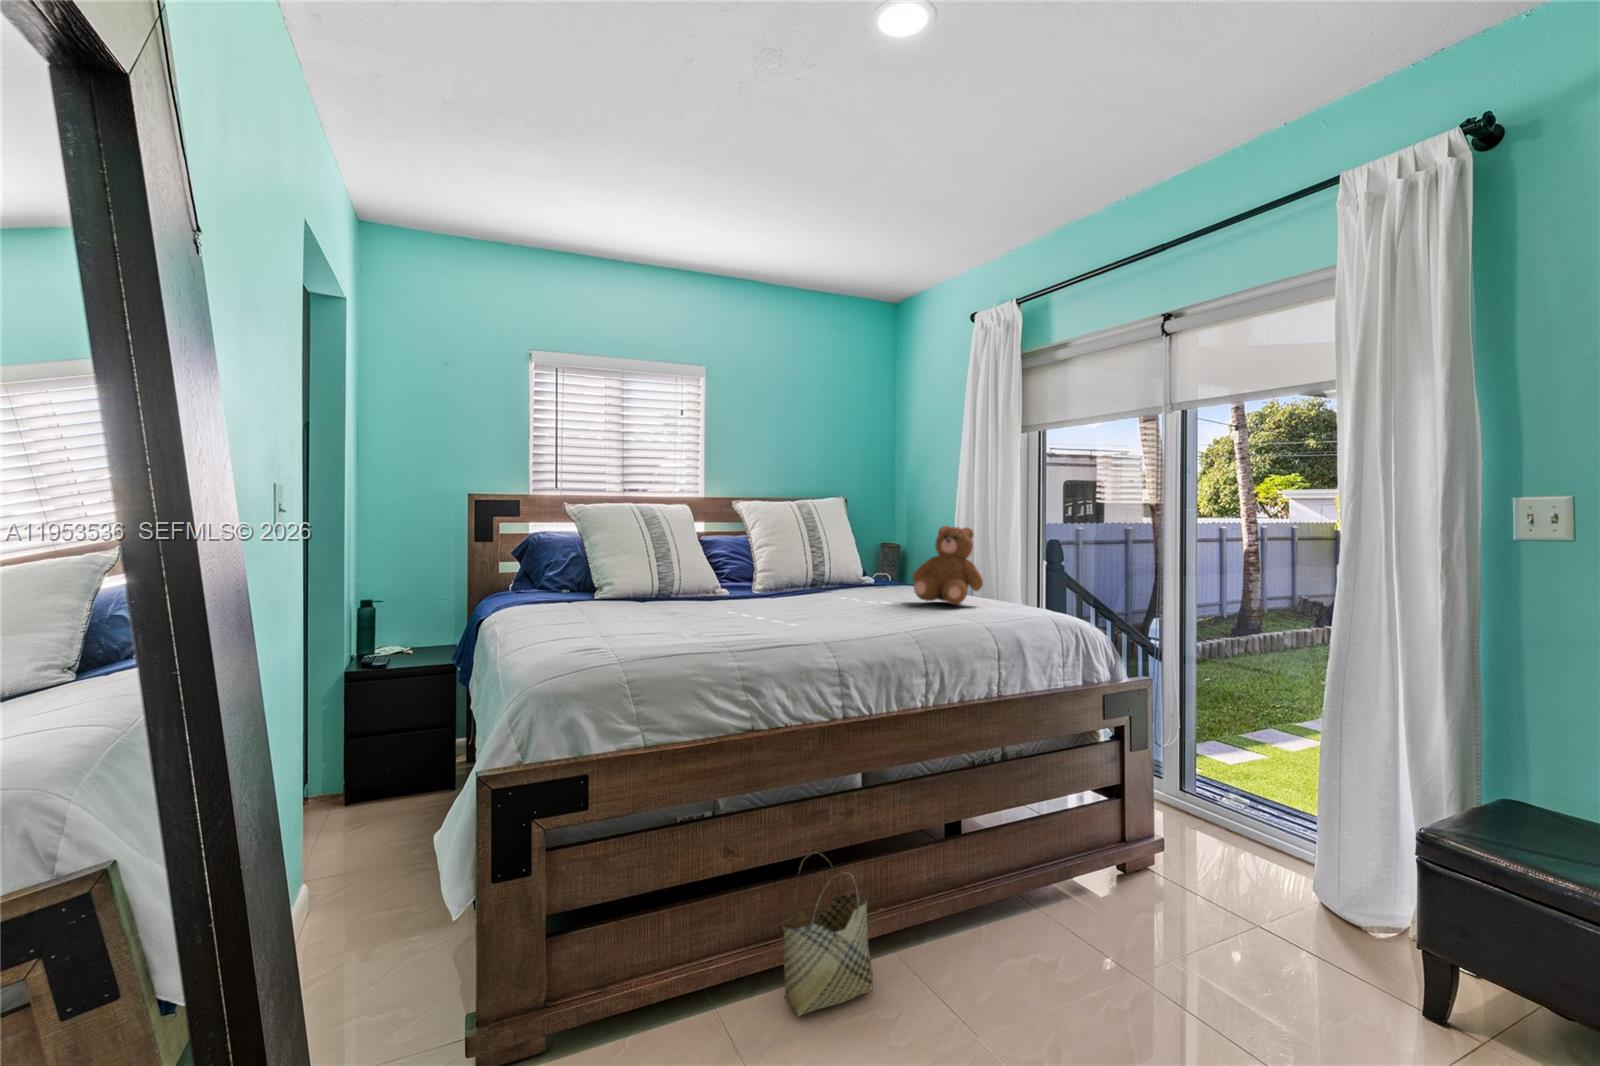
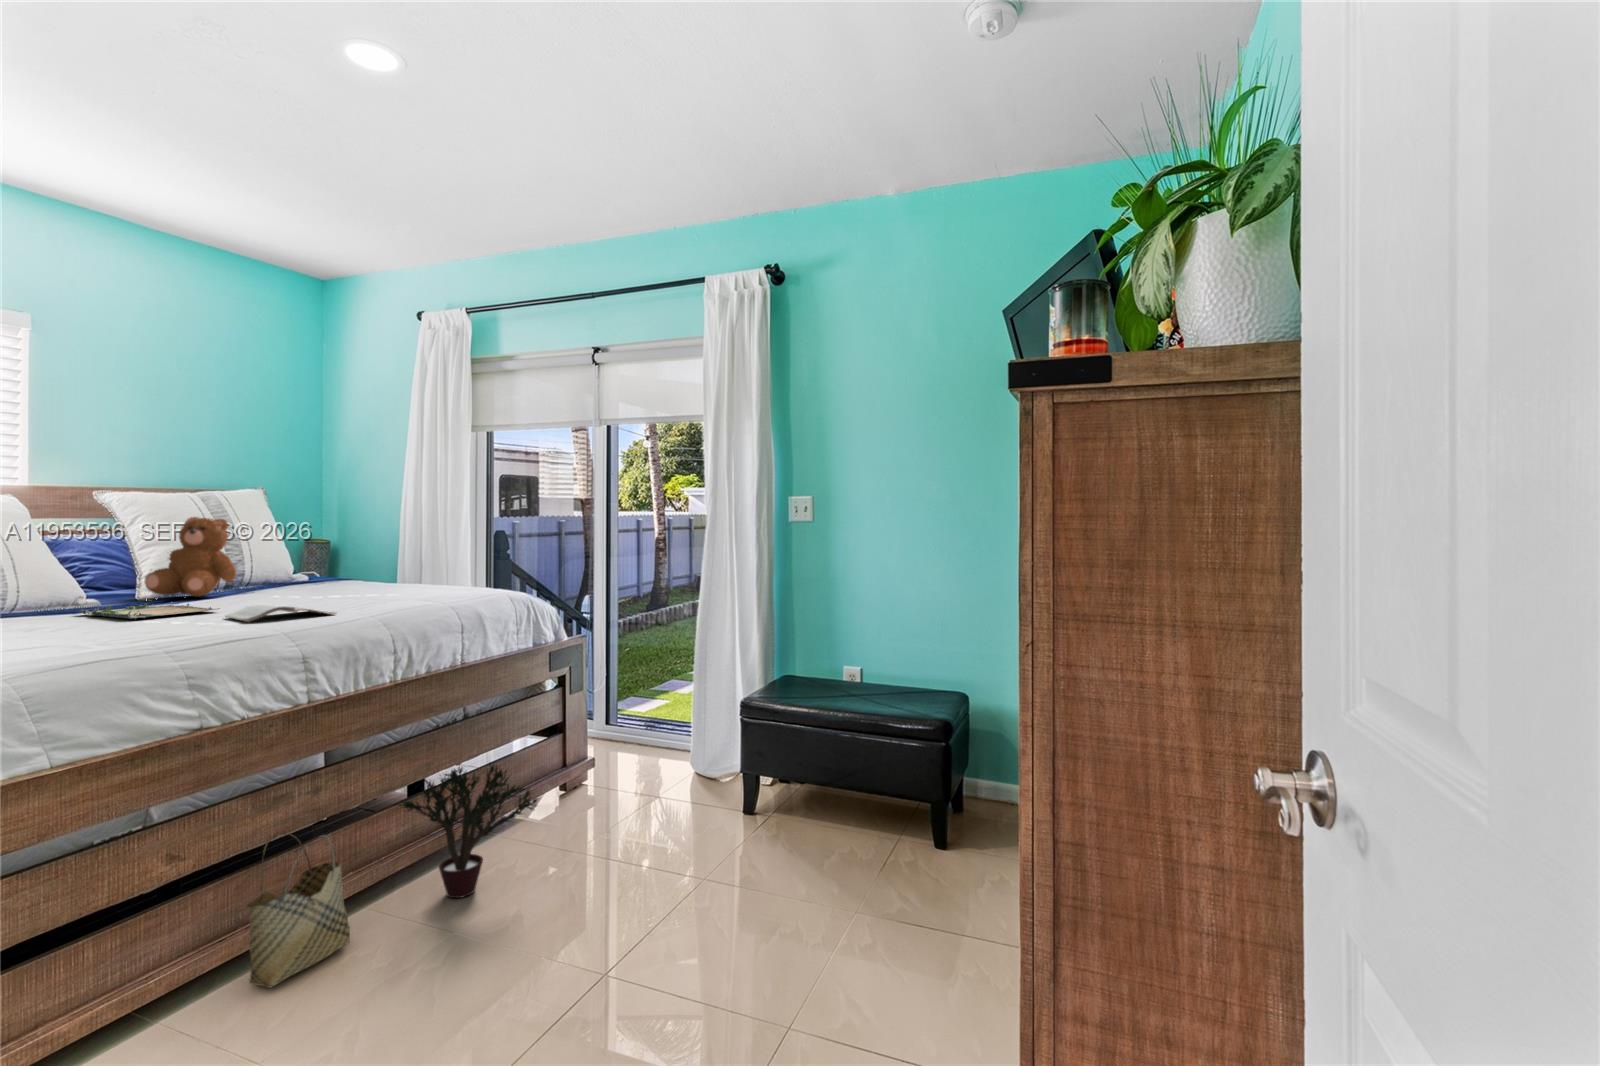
teddy bear: present [913,526,983,605] -> present [145,517,237,597]
tray: none [706,596,793,617] -> present [80,600,220,619]
magazine: none [791,611,878,631] -> present [225,603,335,622]
potted plant: none [924,812,1084,978] -> present [399,766,539,898]

